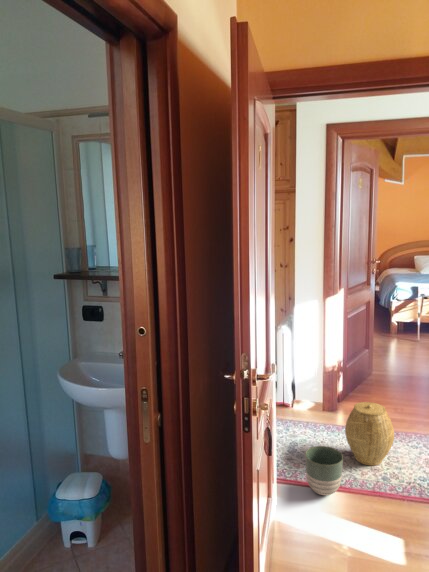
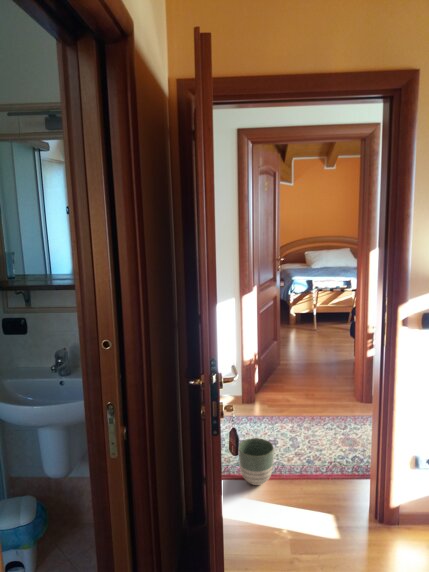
woven basket: present [345,402,394,466] -> none [269,392,313,451]

